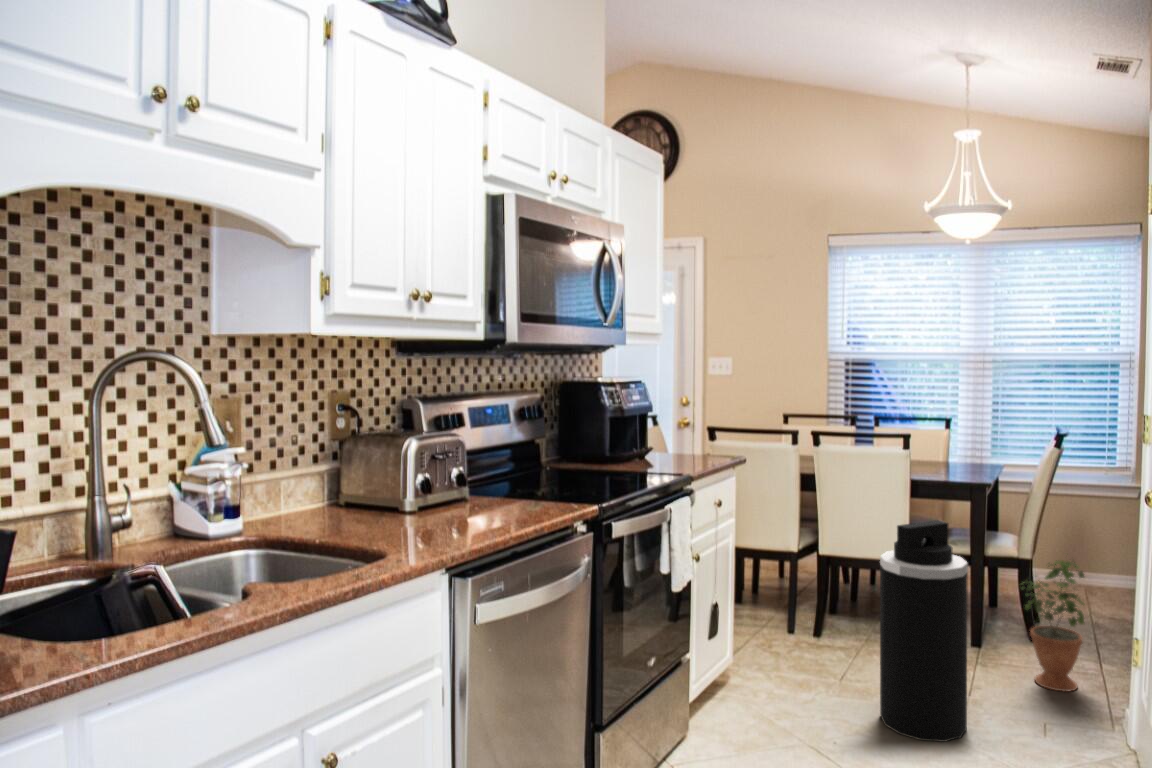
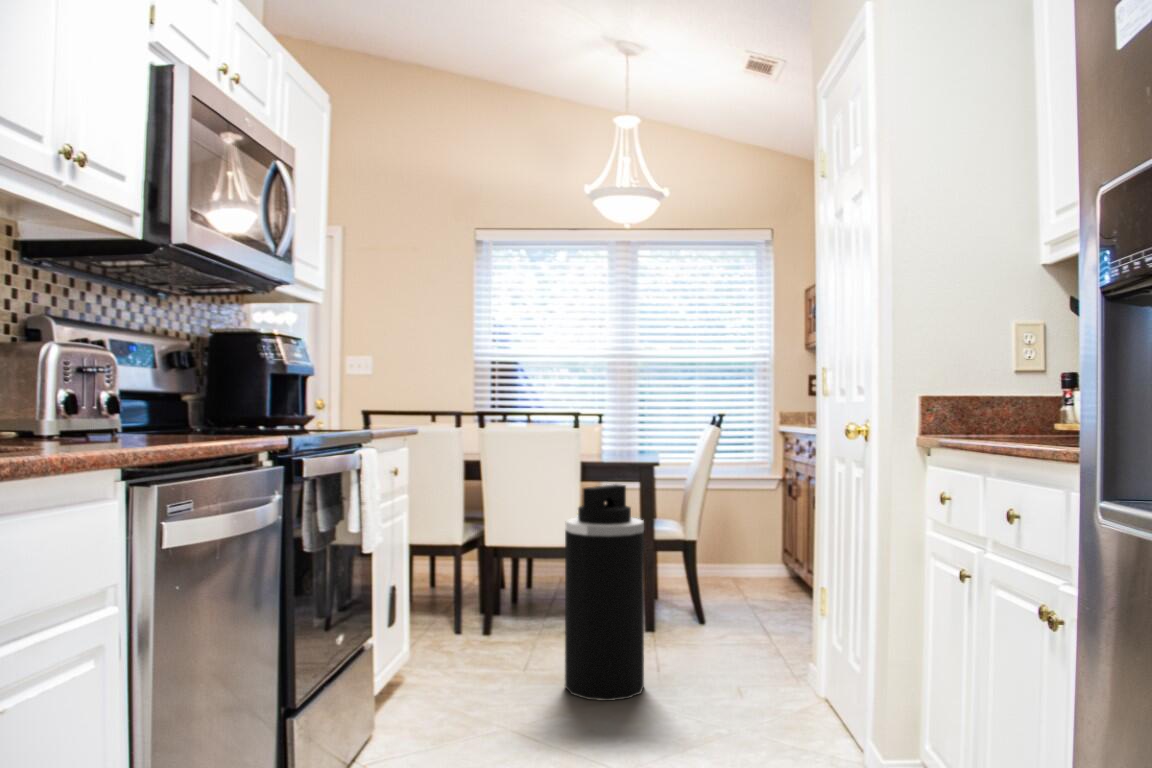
potted plant: present [1021,560,1084,692] -> none [674,521,727,648]

